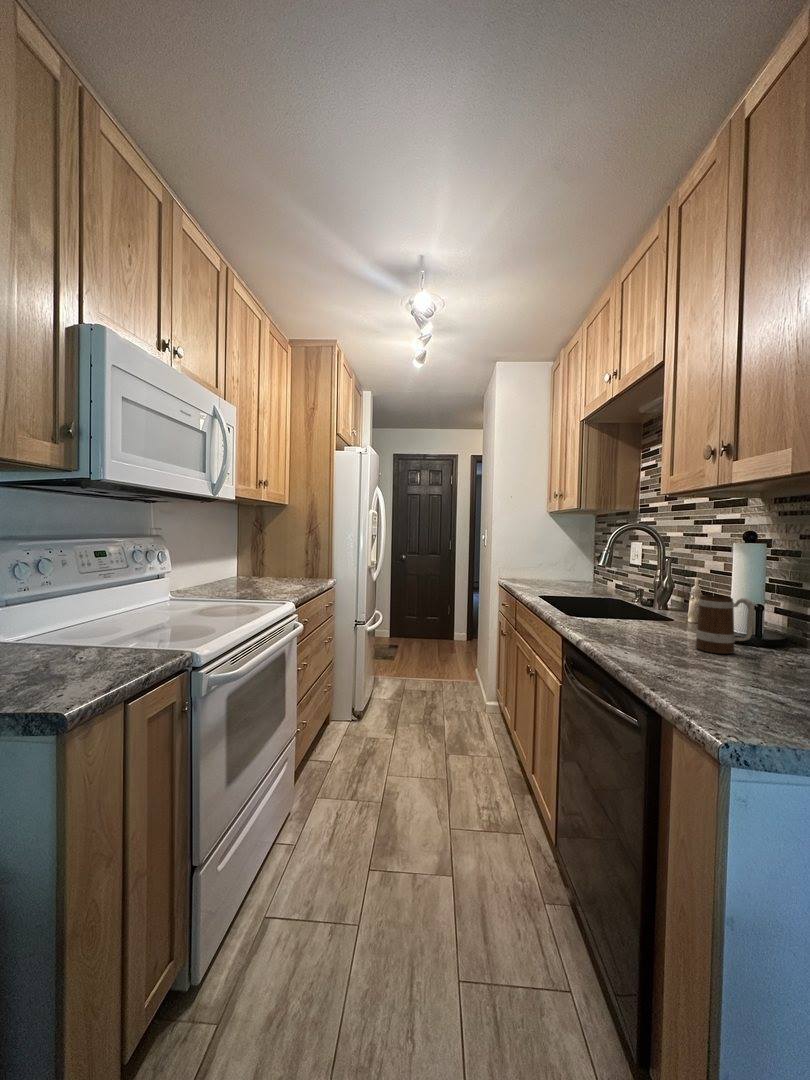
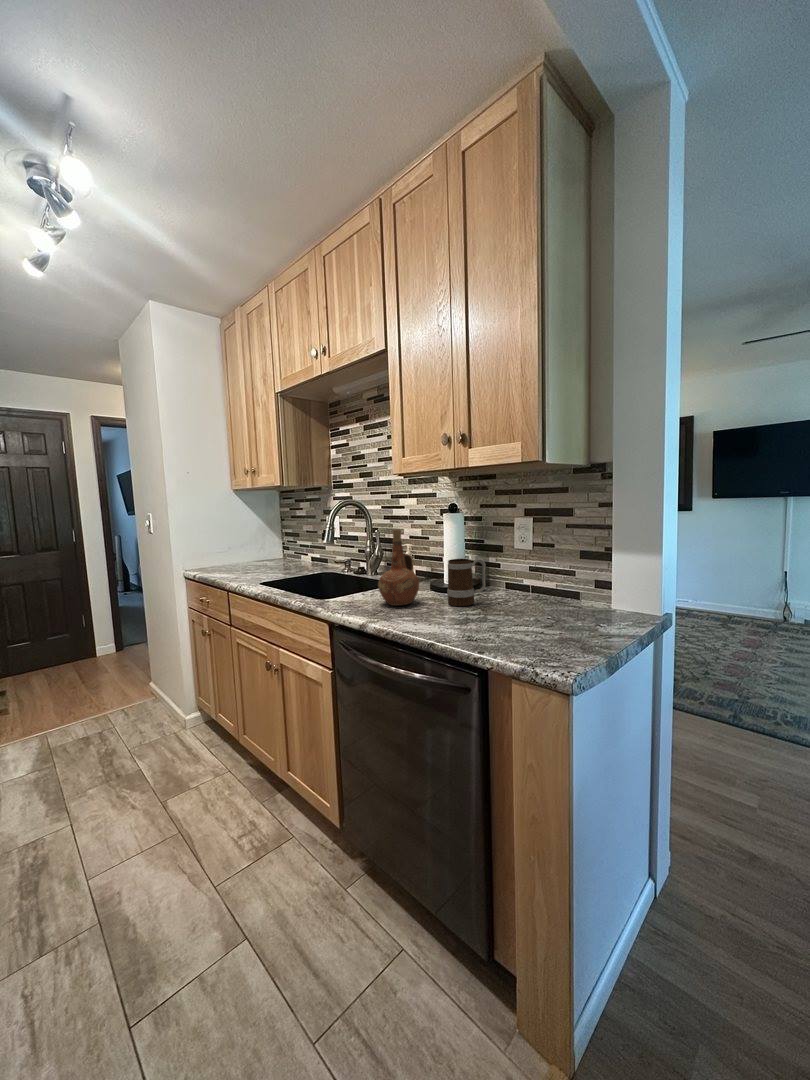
ceramic pitcher: none [615,554,665,636] -> present [378,530,419,606]

